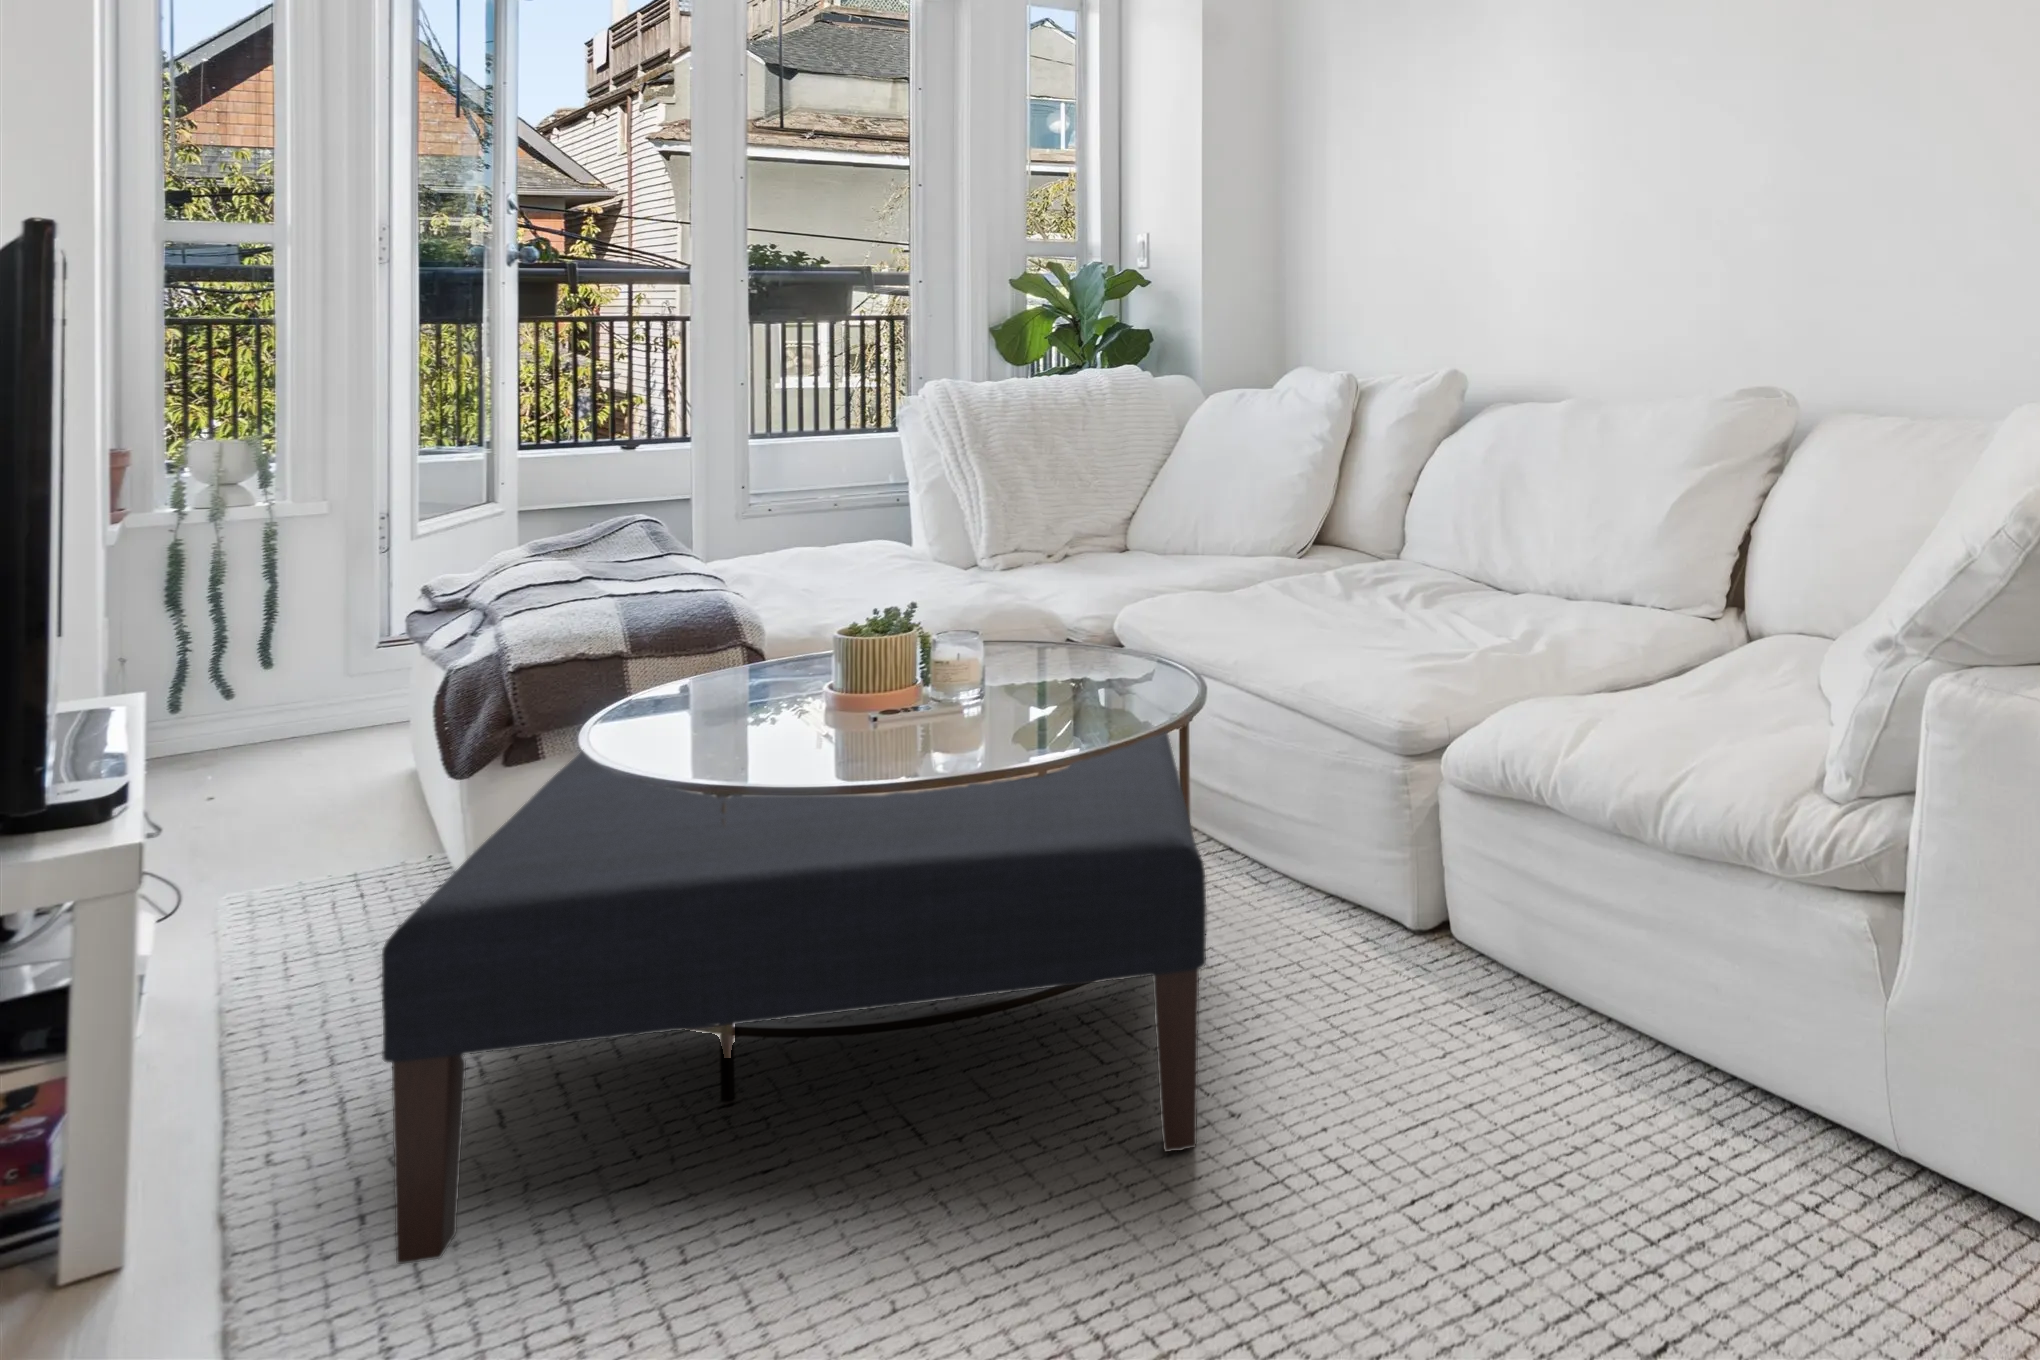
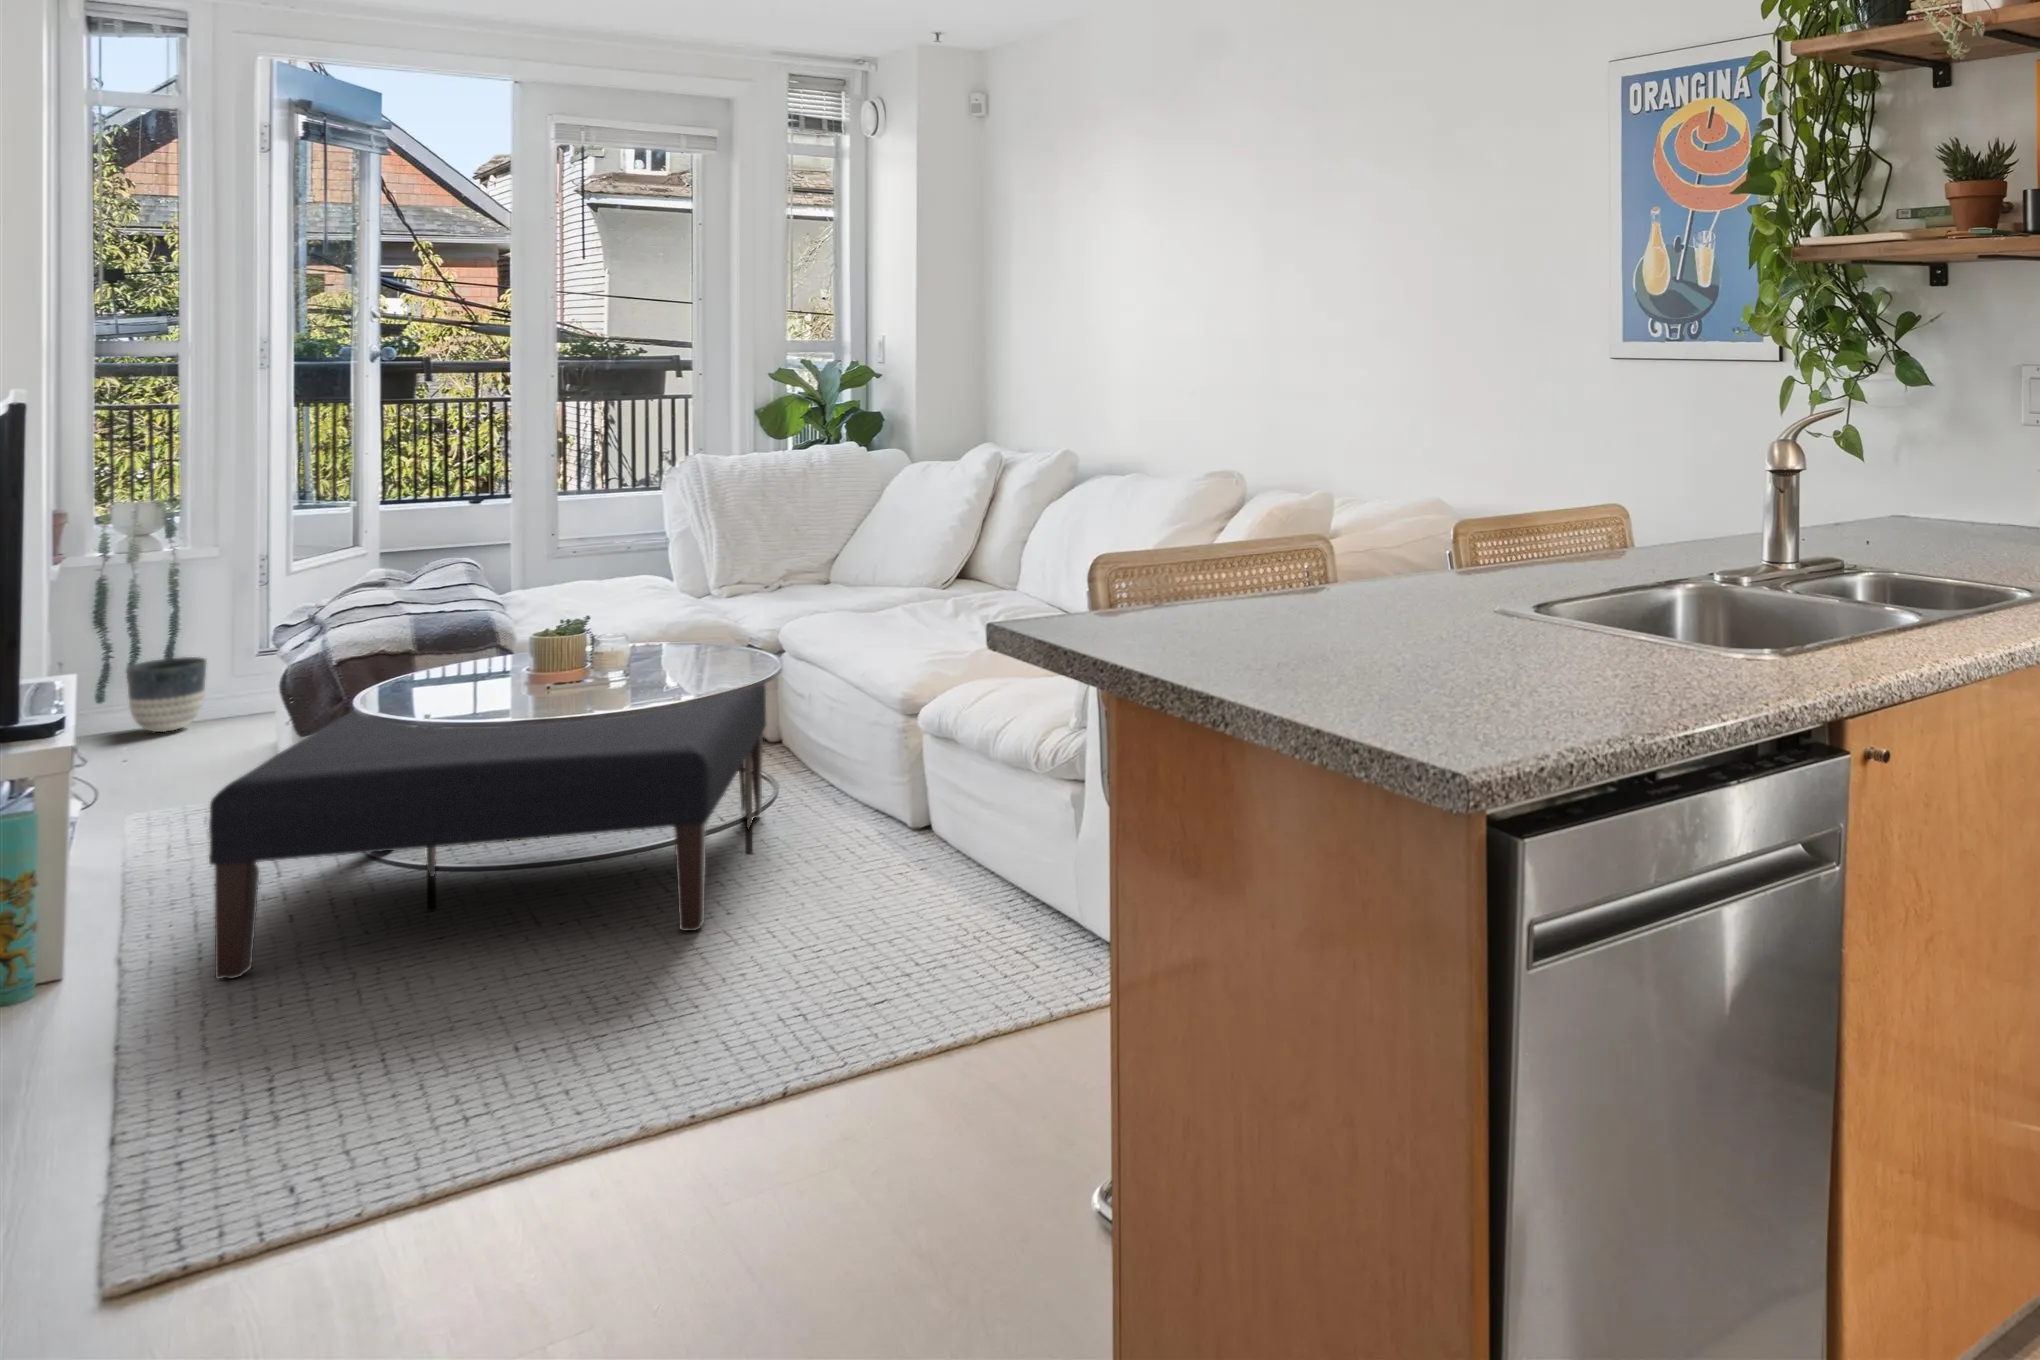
planter: none [210,652,316,755] -> present [126,657,206,732]

